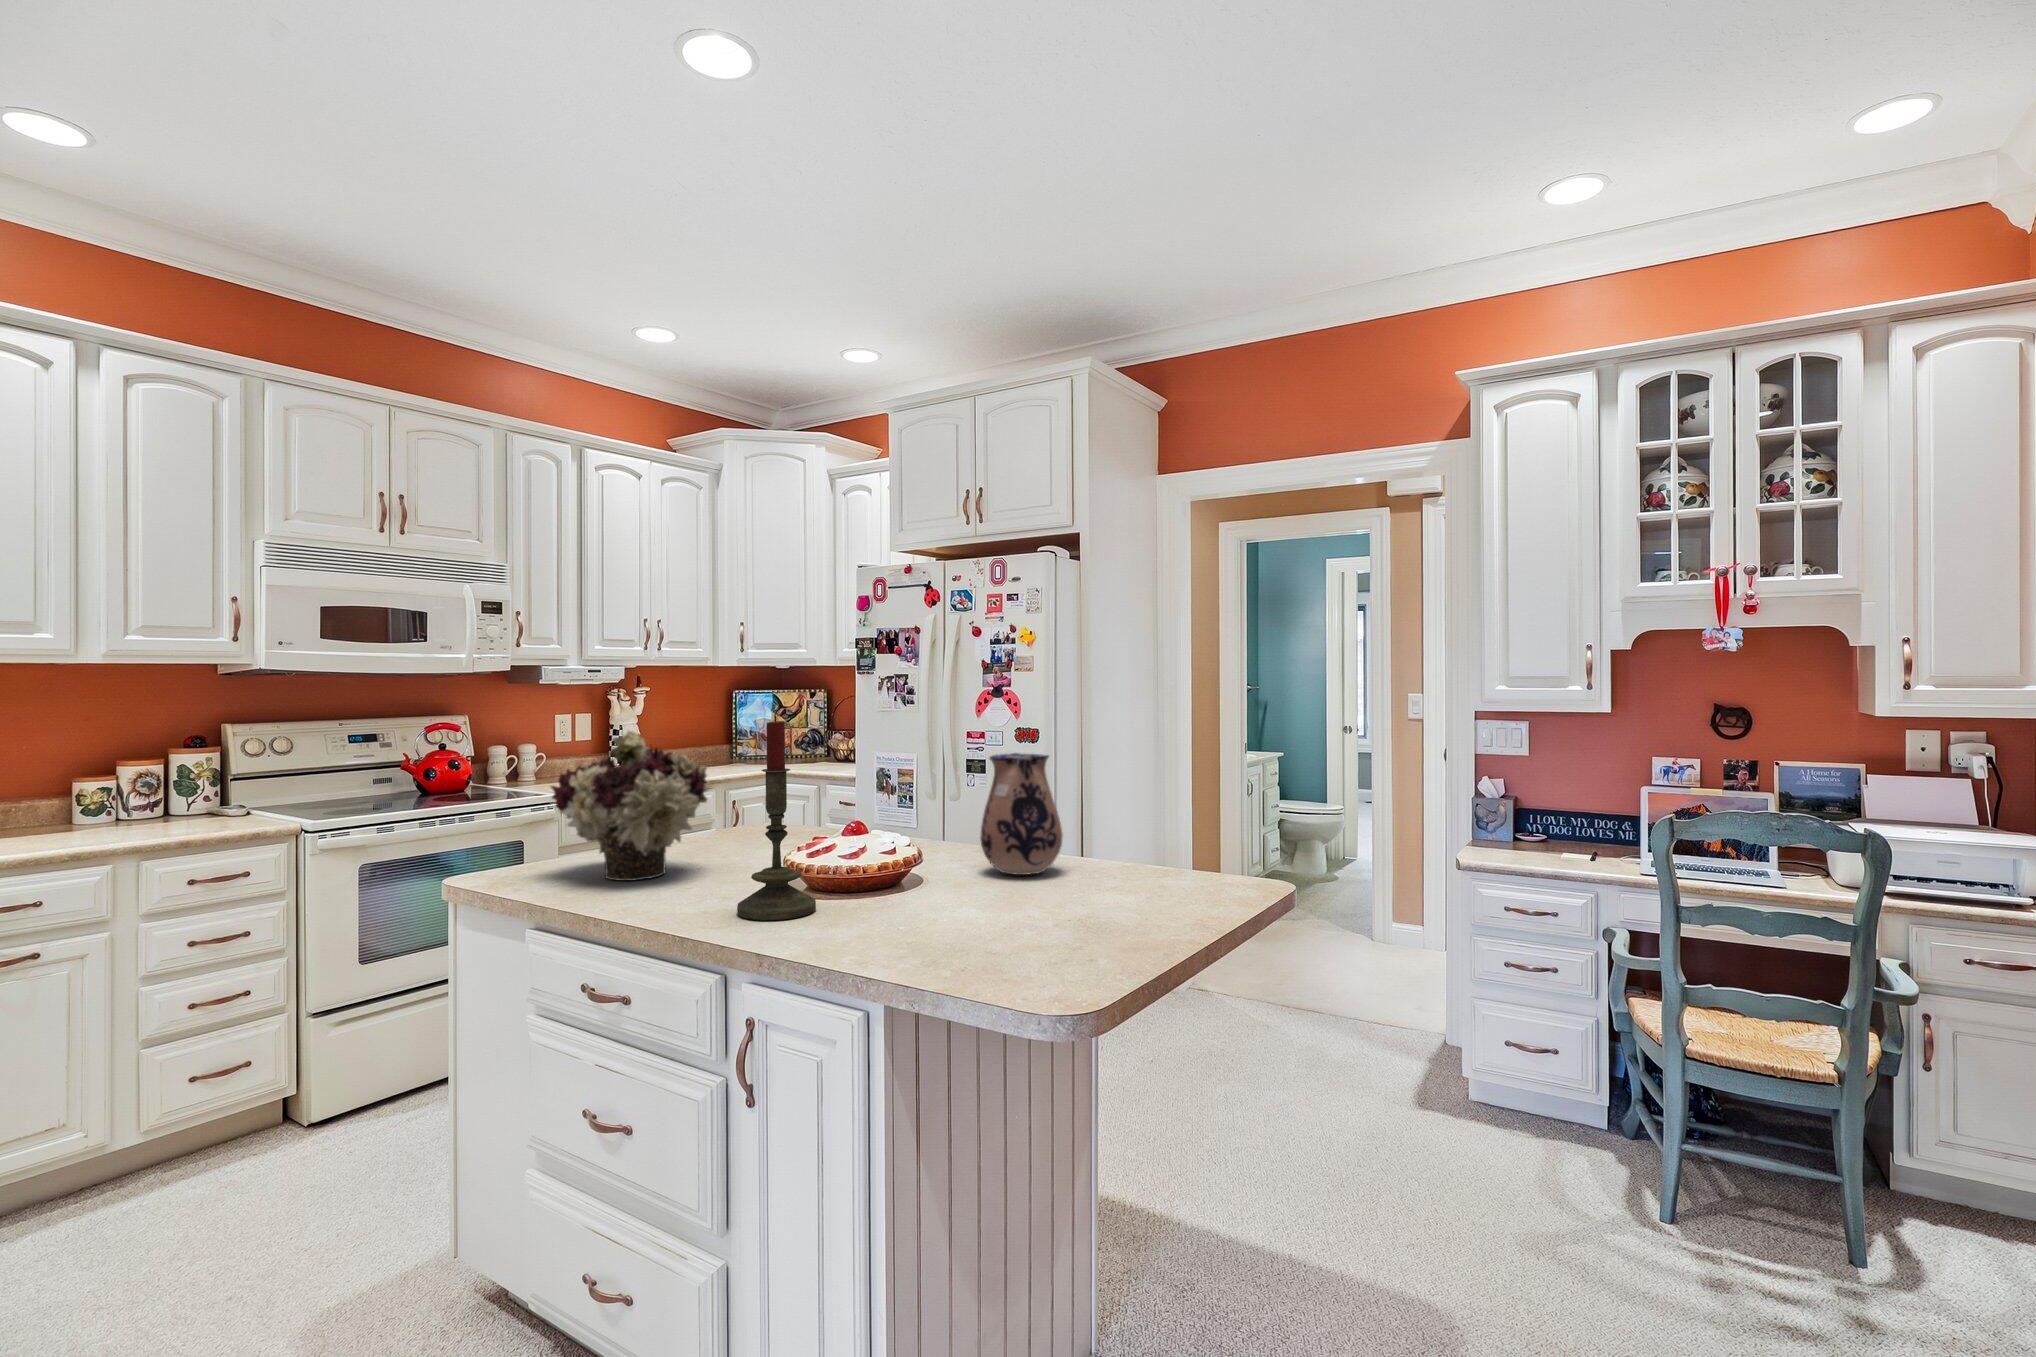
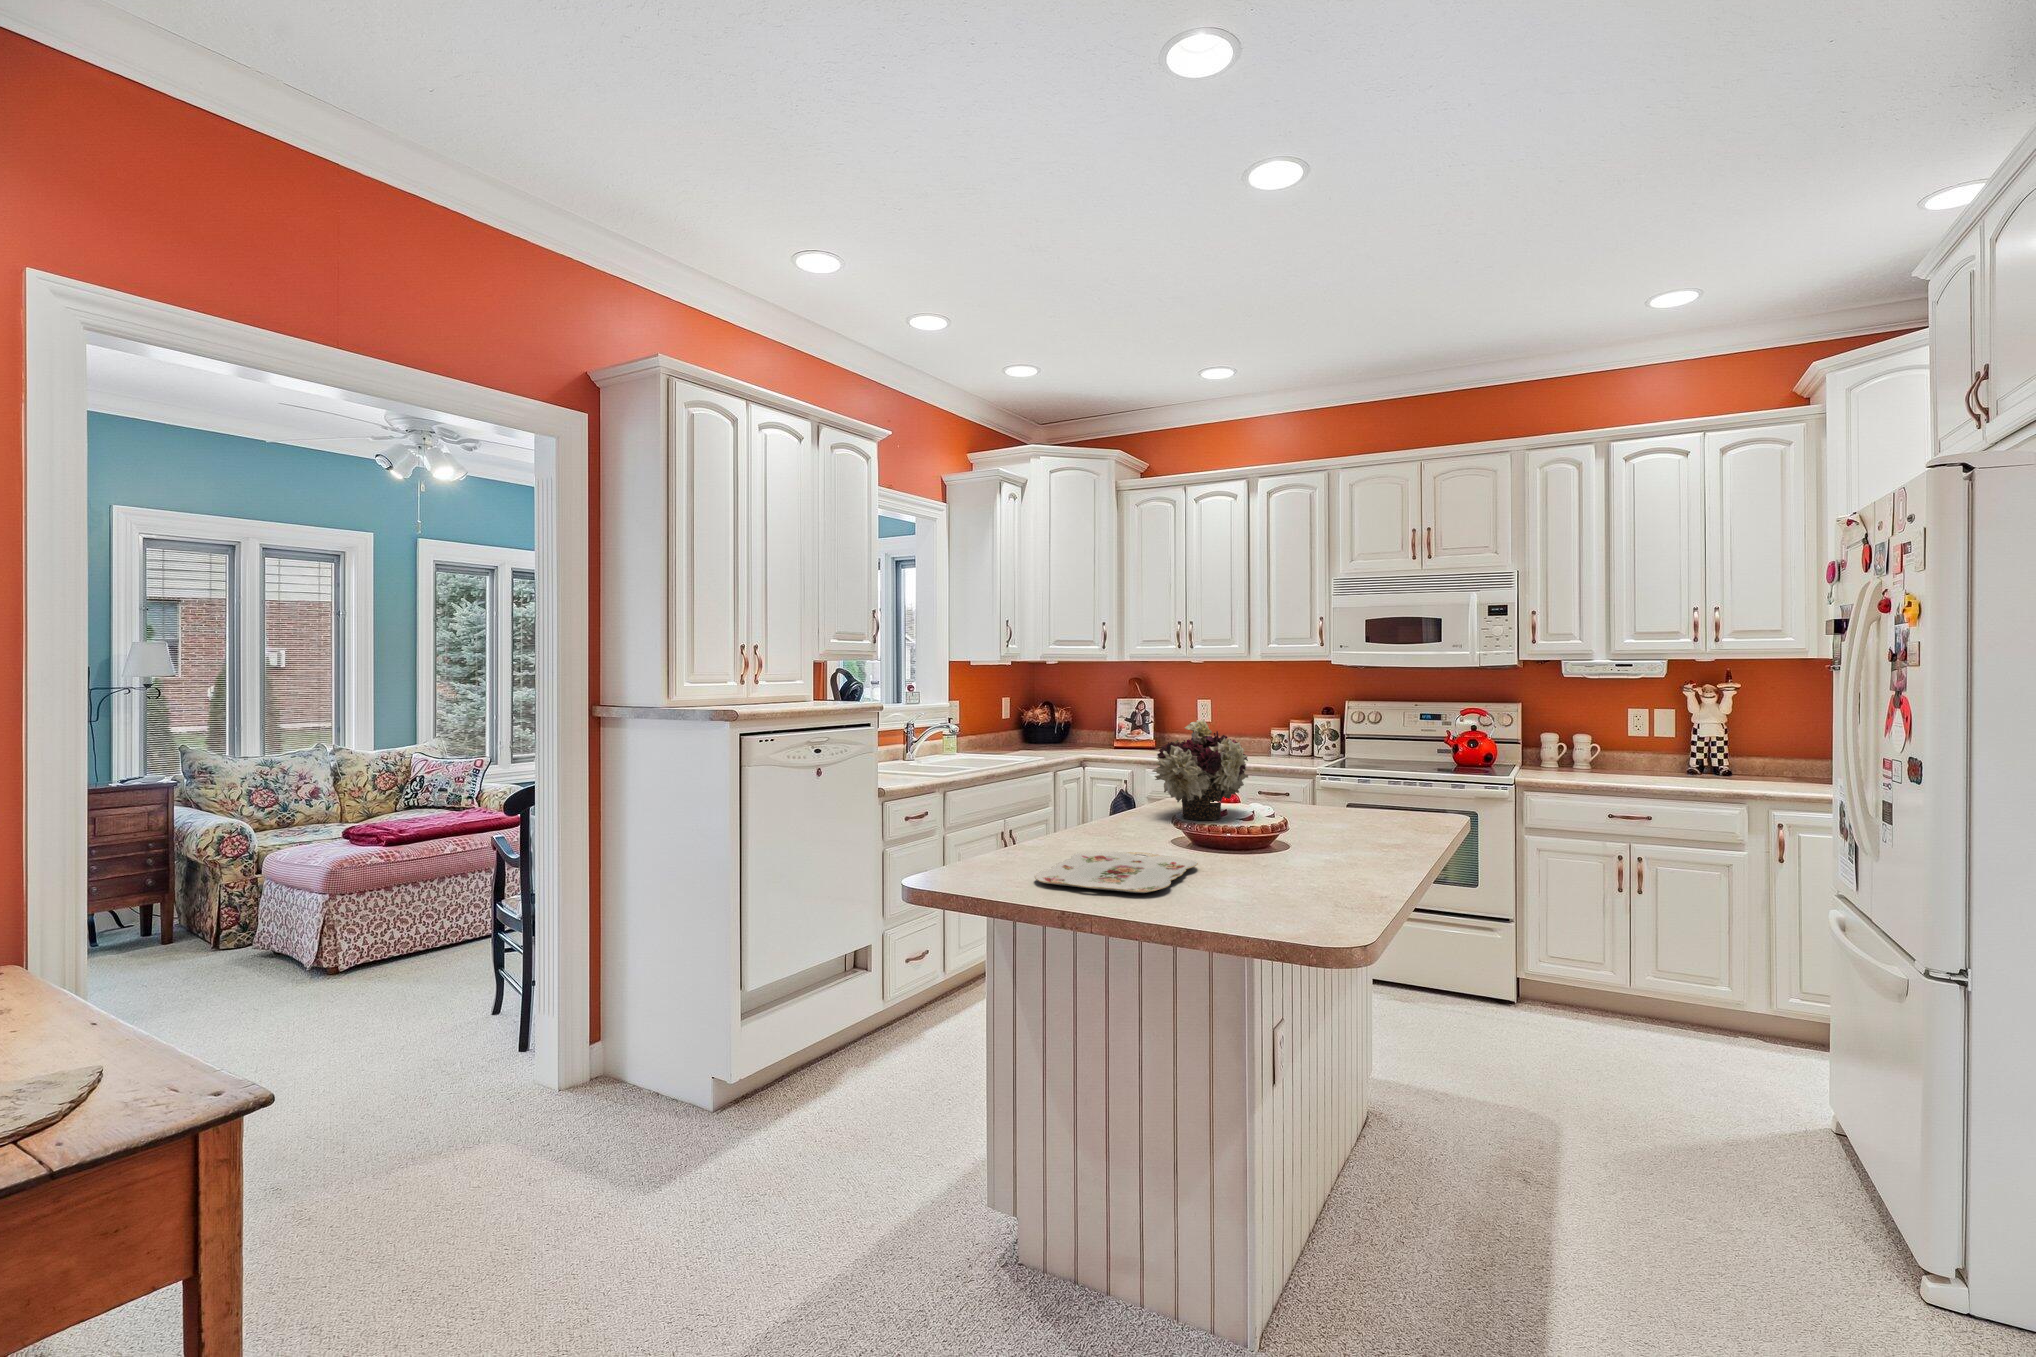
candle: present [737,715,816,921] -> none [1092,715,1143,847]
ceramic pitcher: present [981,753,1063,875] -> none [1255,767,1344,881]
serving tray: none [869,885,1118,944] -> present [1034,851,1198,893]

